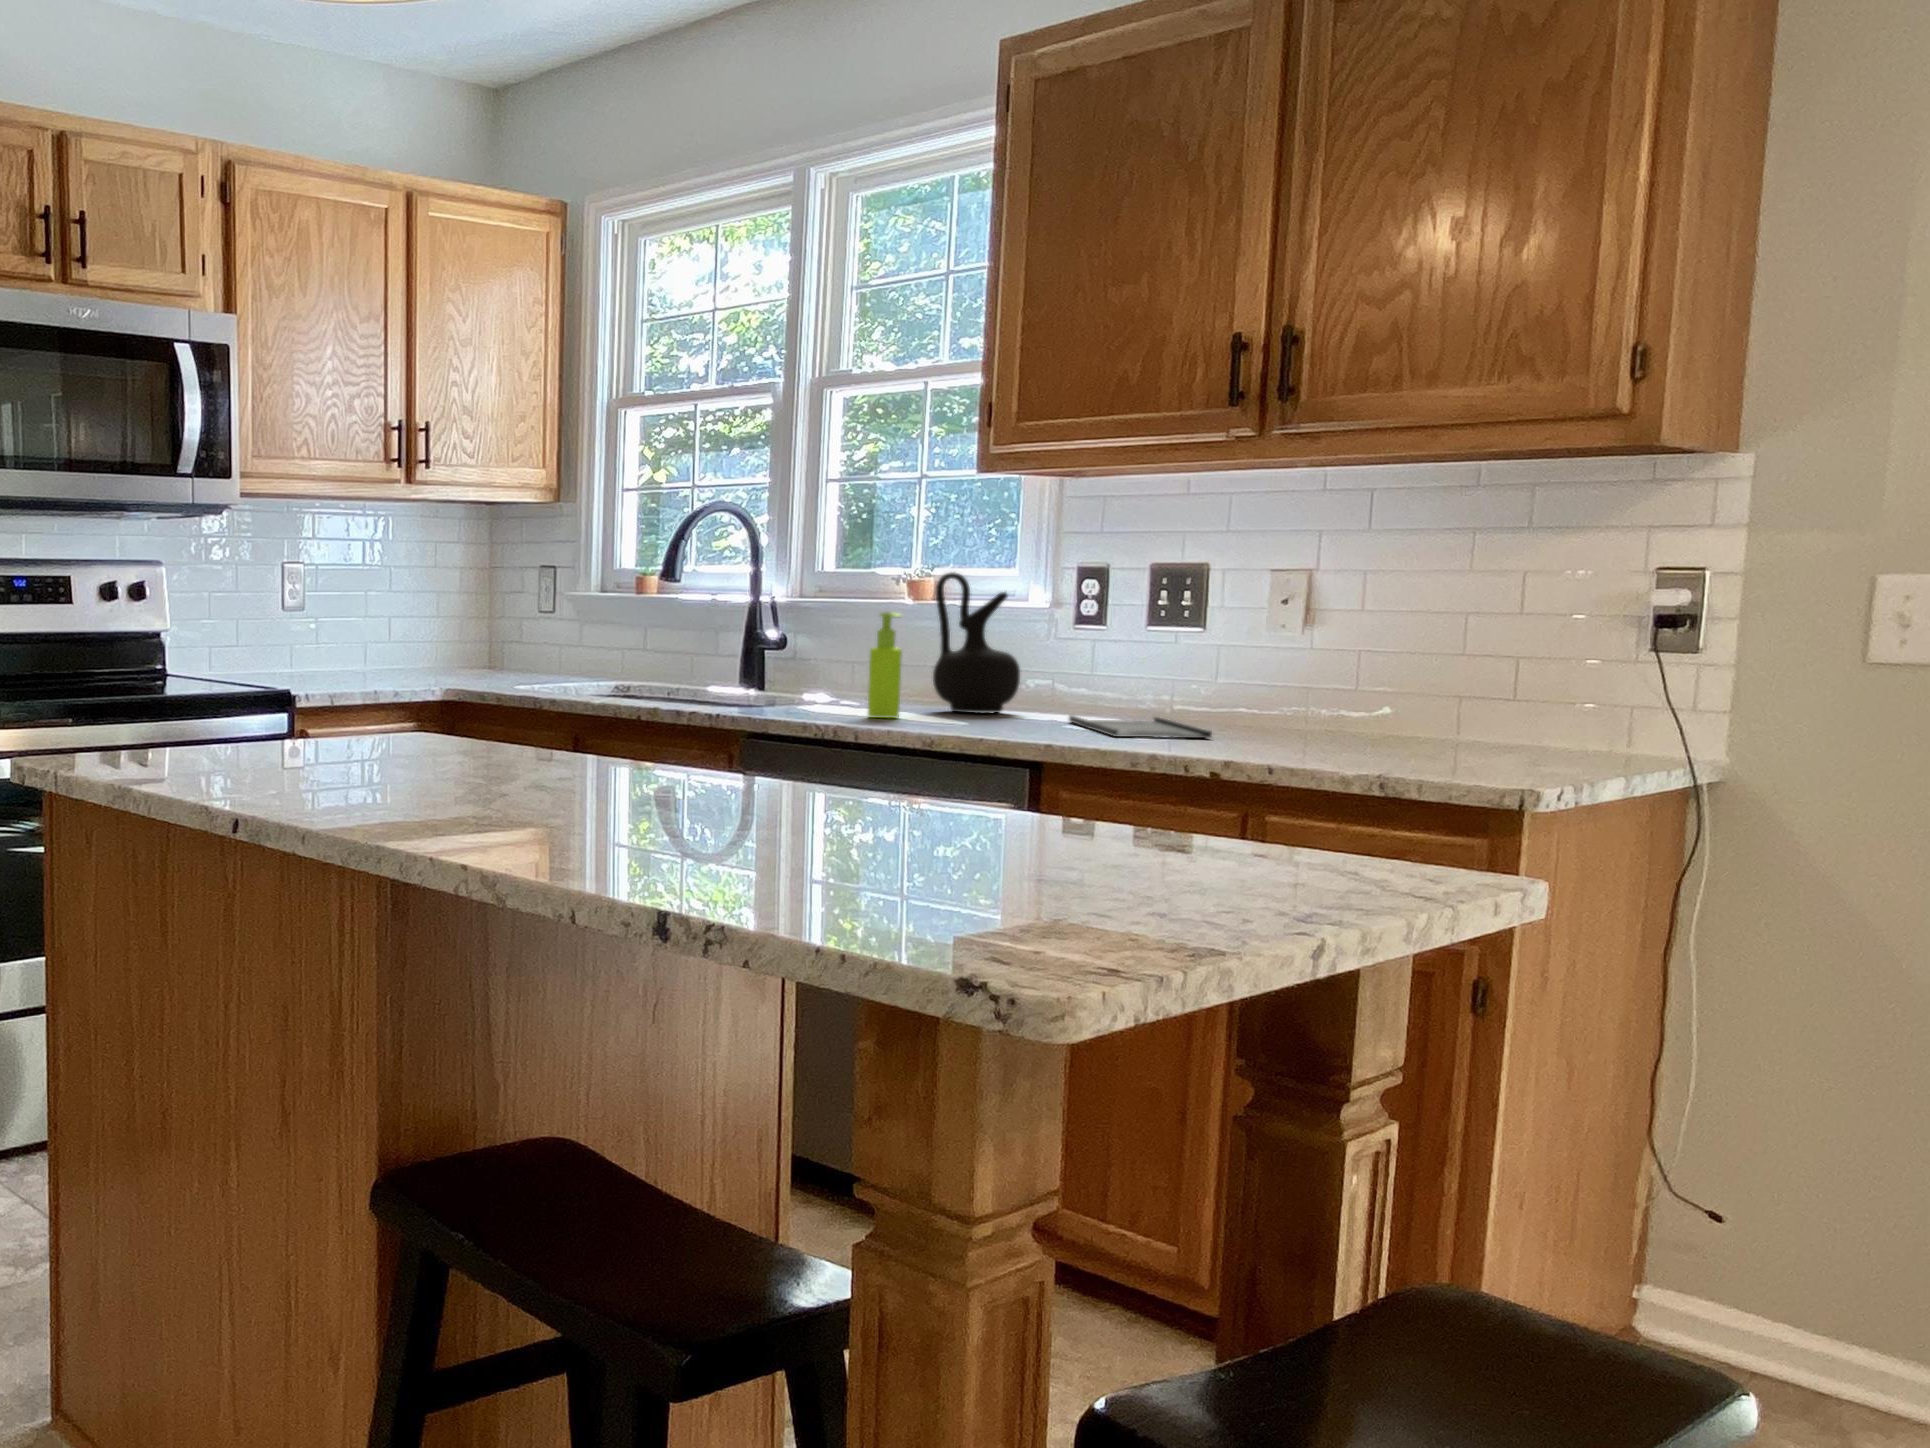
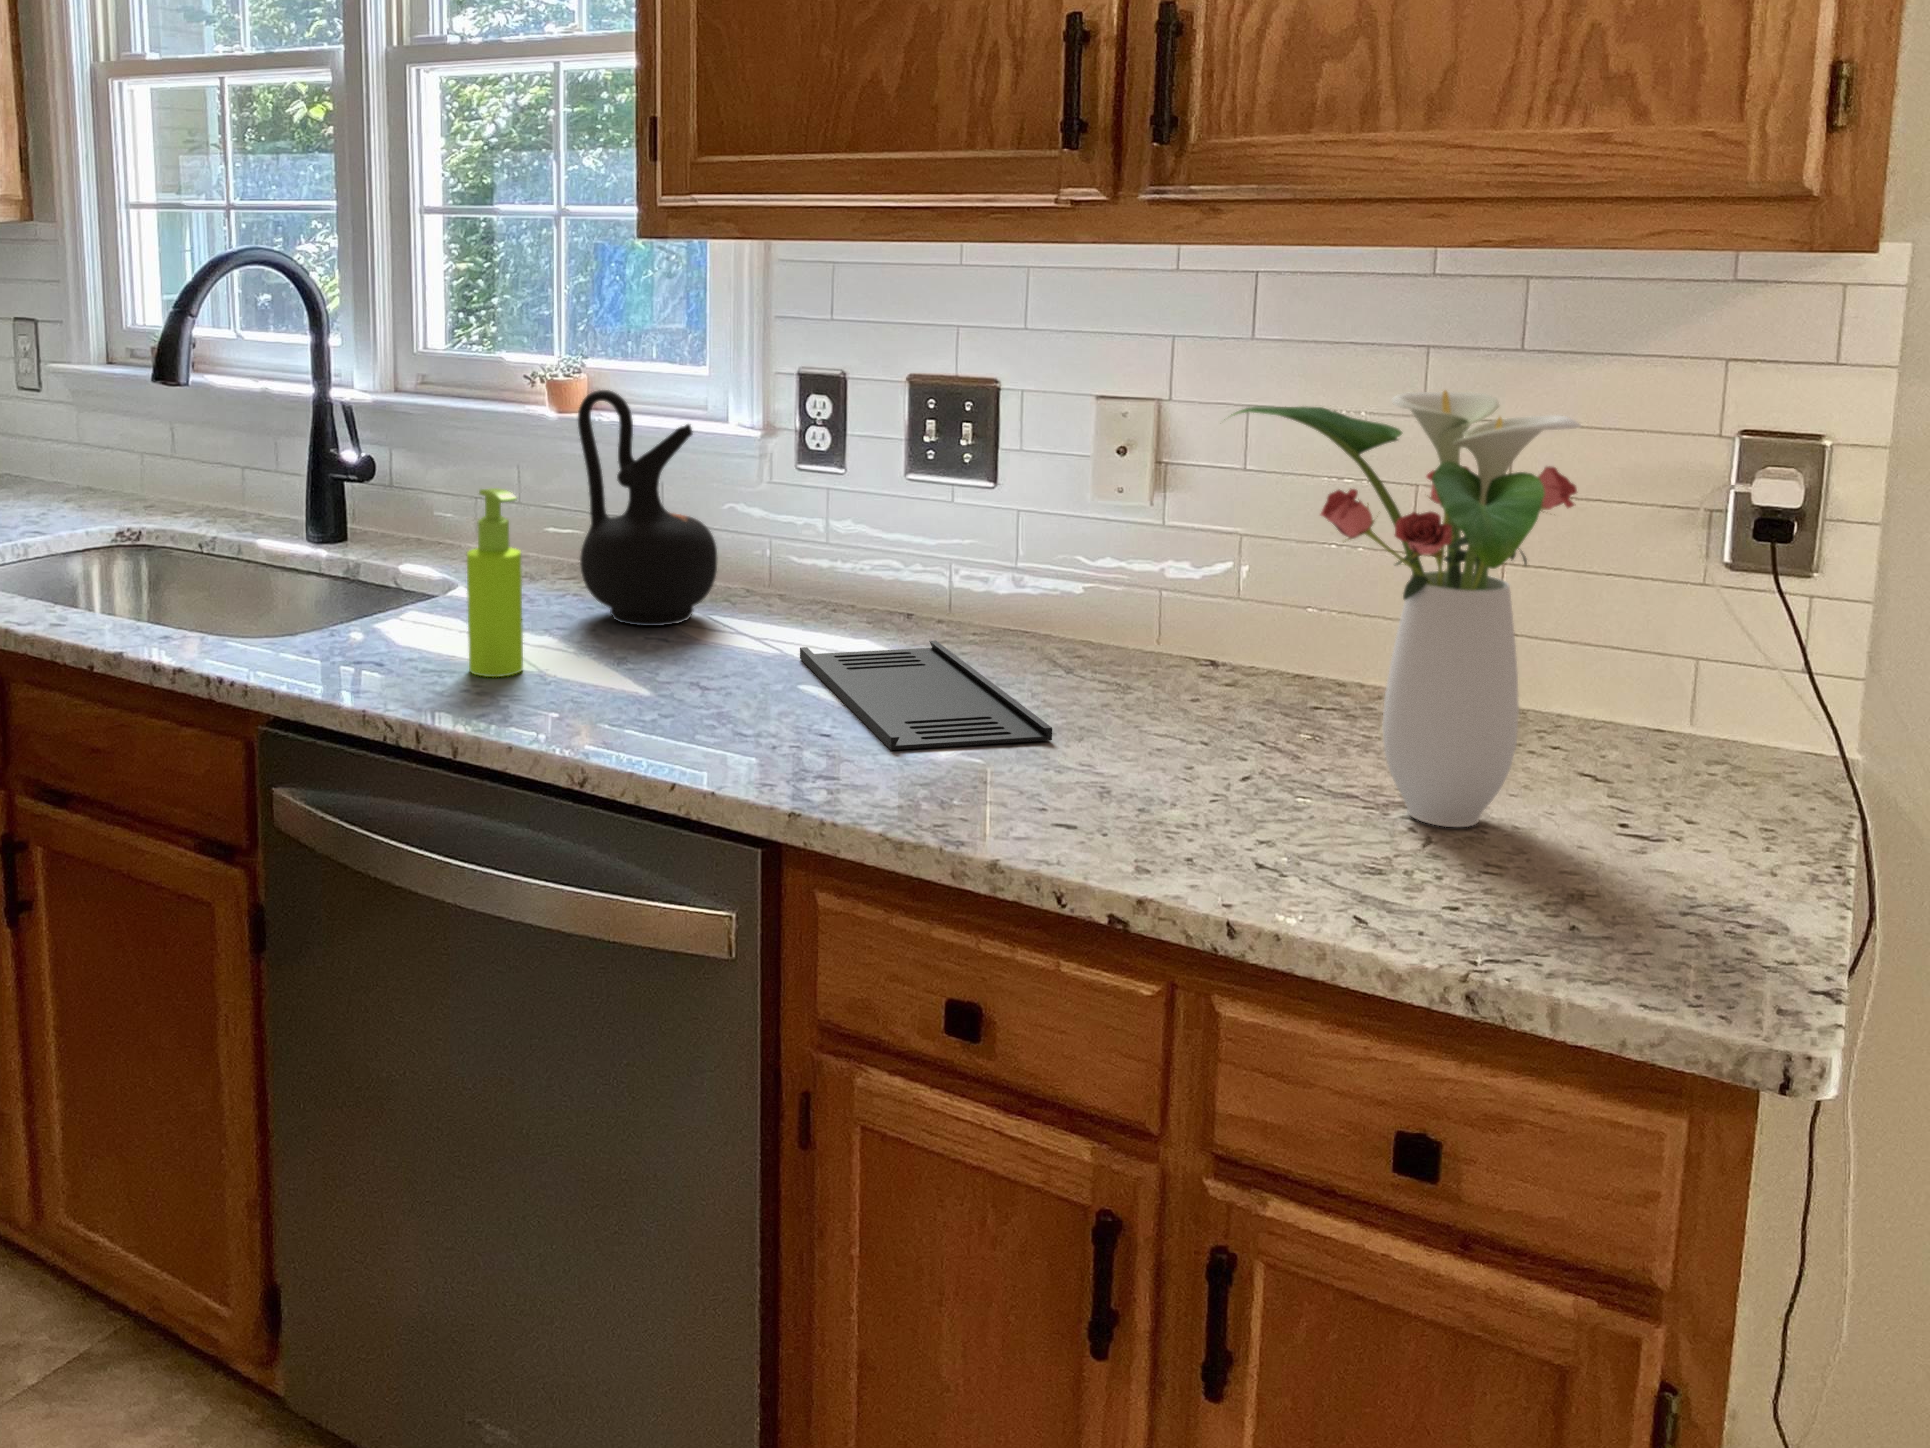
flower arrangement: none [1304,527,1500,757] -> present [1233,391,1581,827]

